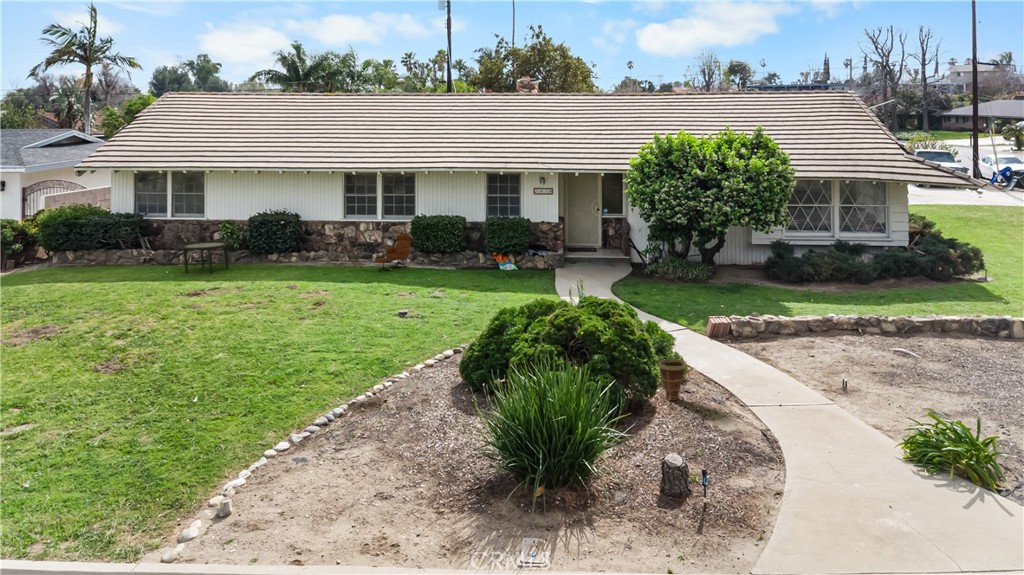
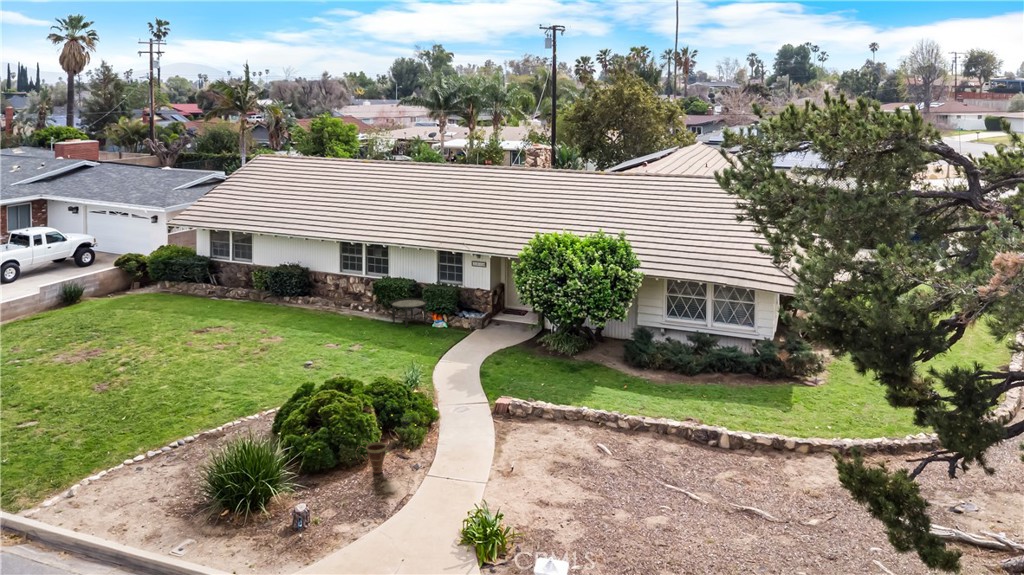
lounge chair: present [376,234,410,270] -> none [349,289,379,318]
round table: present [181,240,229,273] -> present [390,298,427,327]

